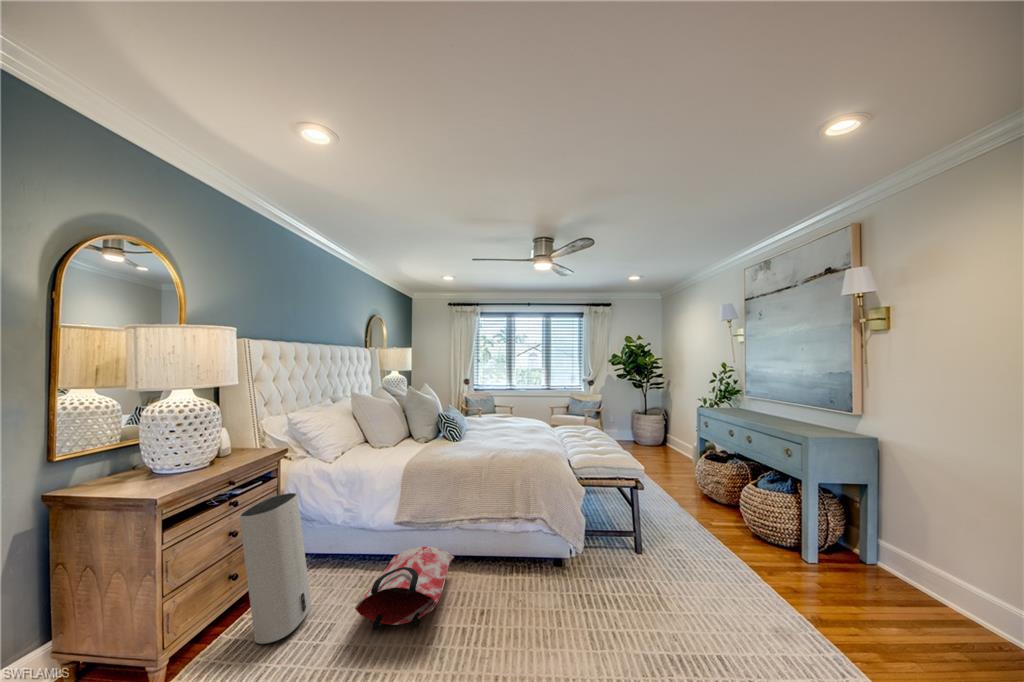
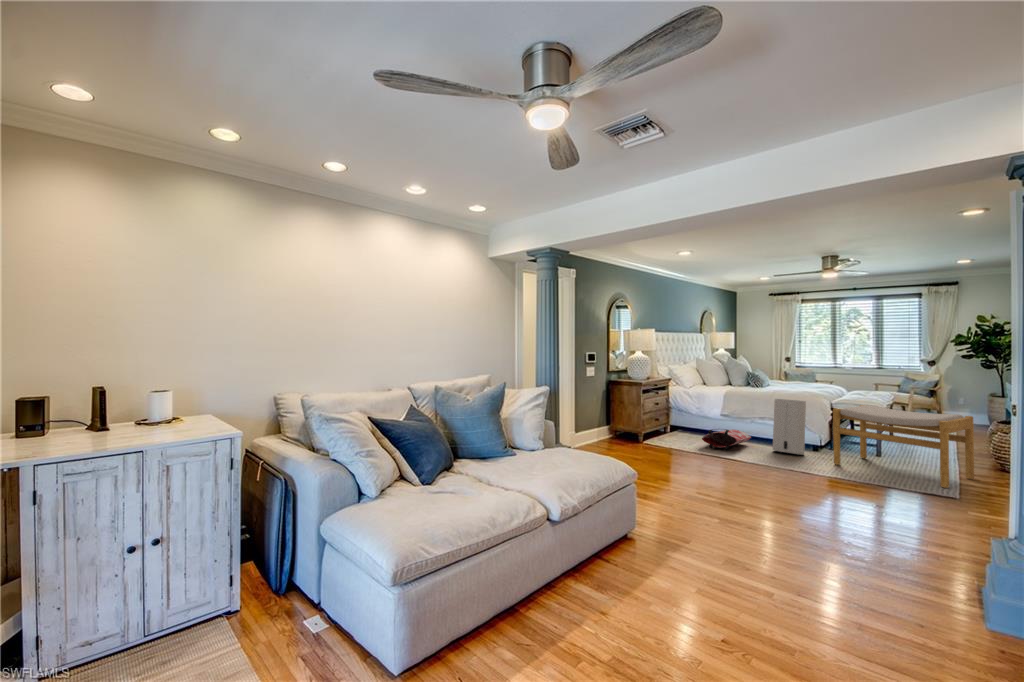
footstool: none [611,475,819,660] -> present [833,405,974,488]
air purifier: present [239,493,311,644] -> present [773,399,806,455]

